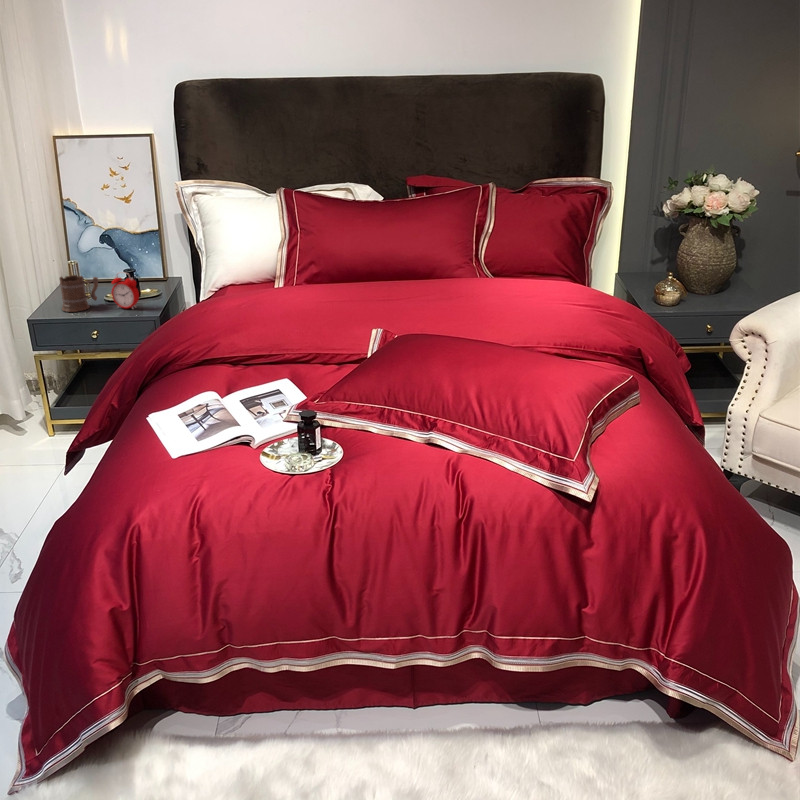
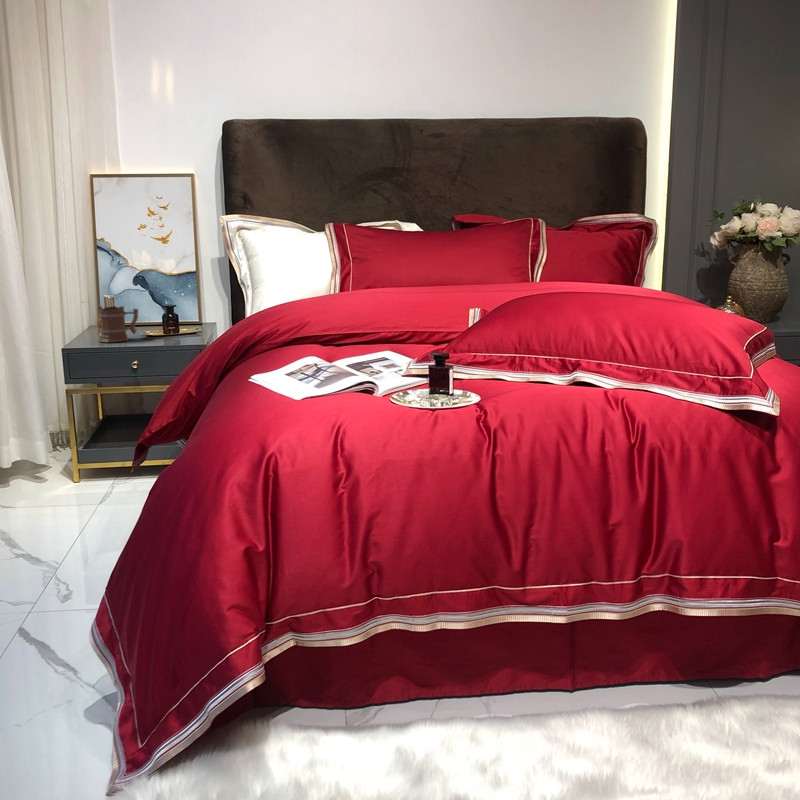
alarm clock: present [111,272,139,309] -> none [154,300,183,340]

